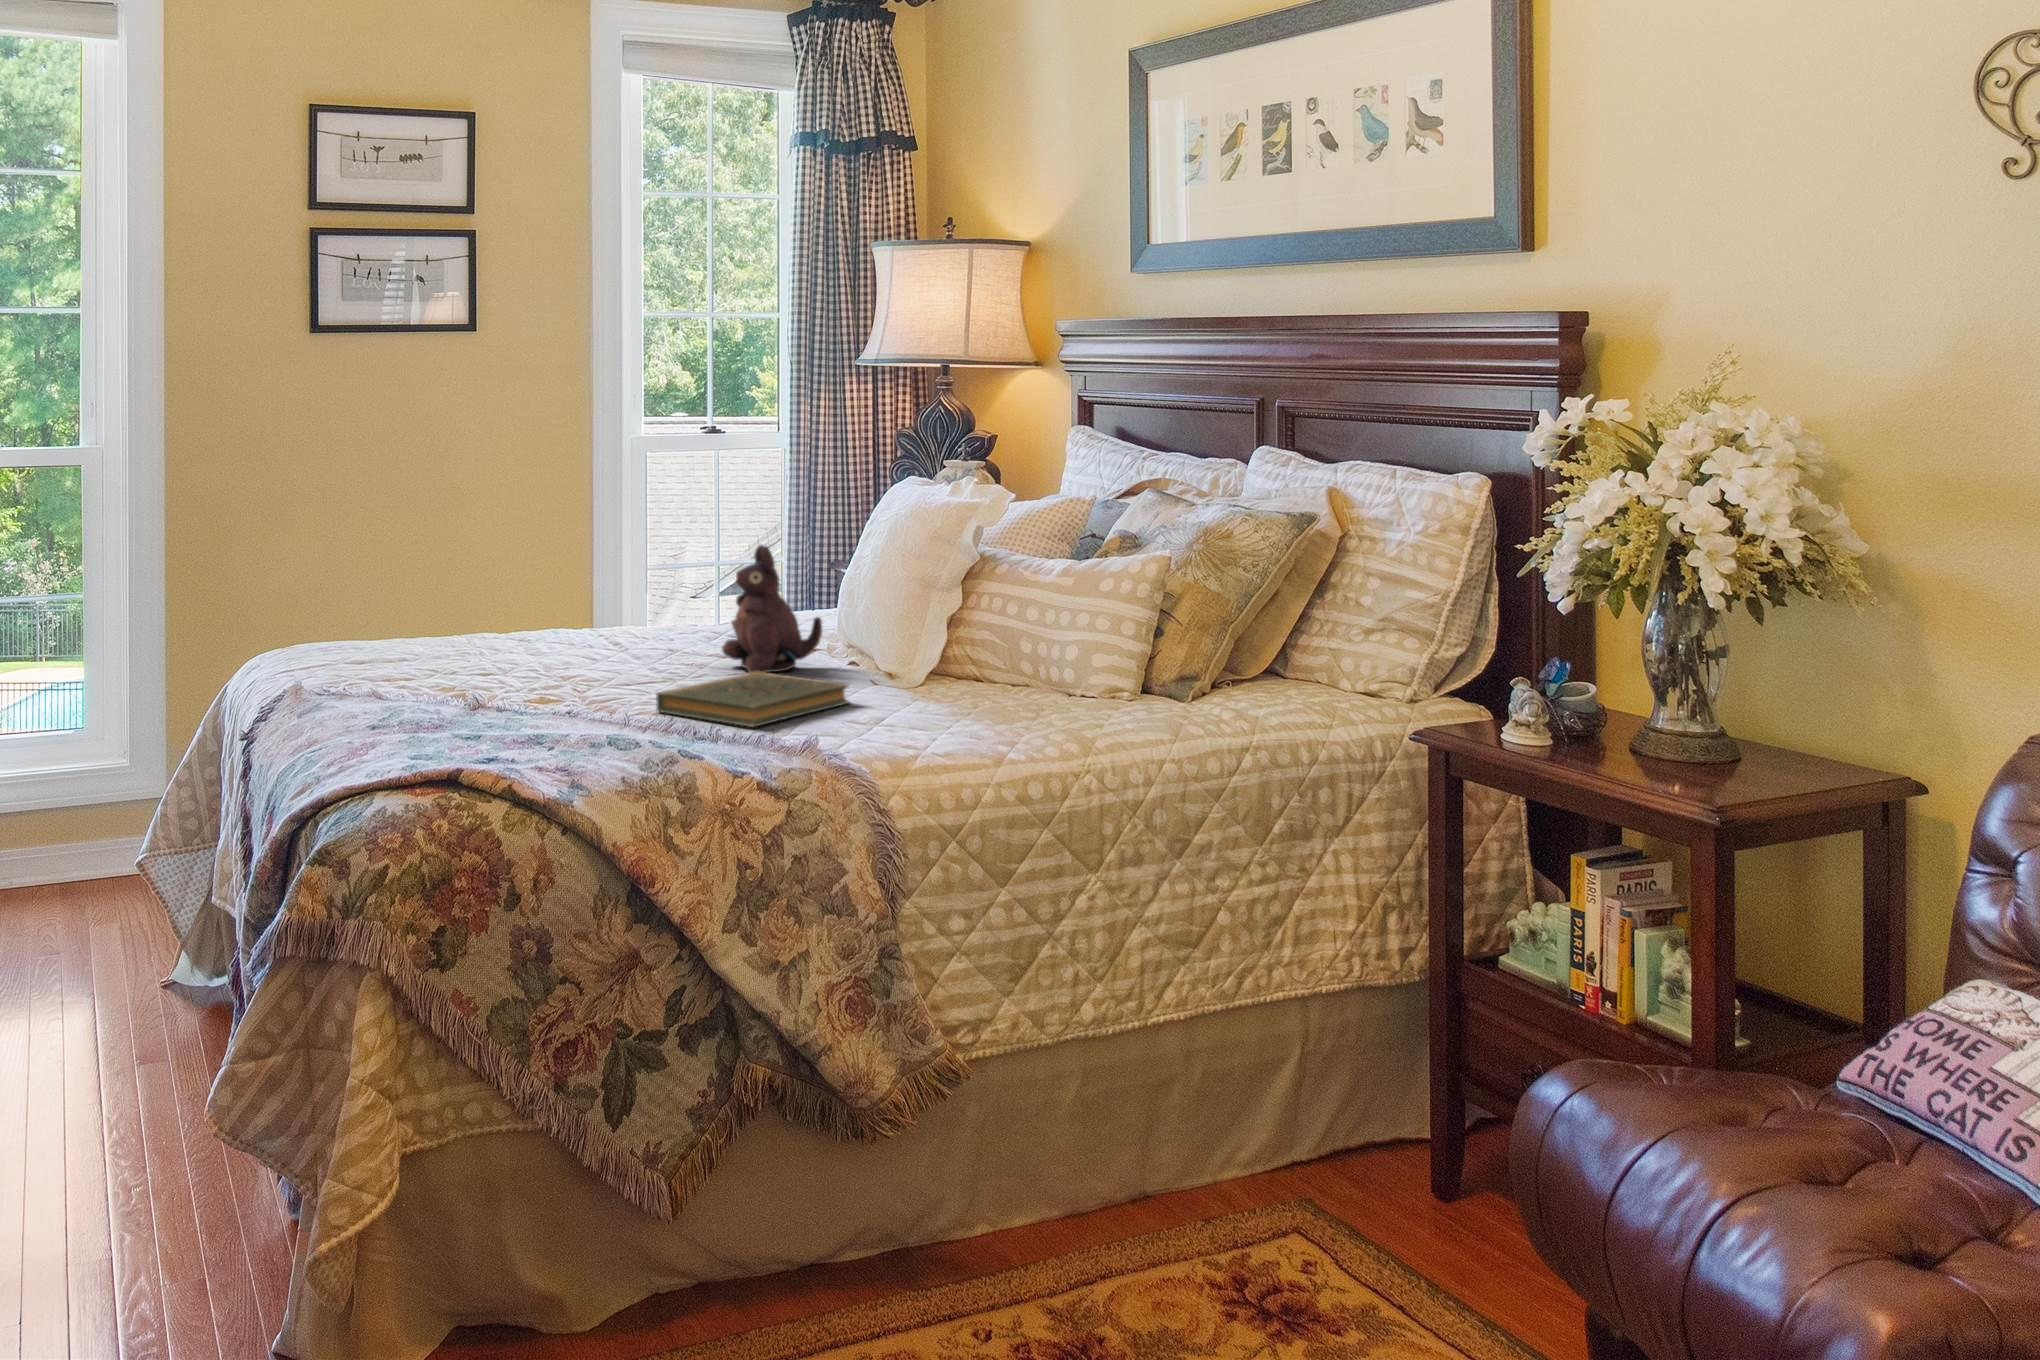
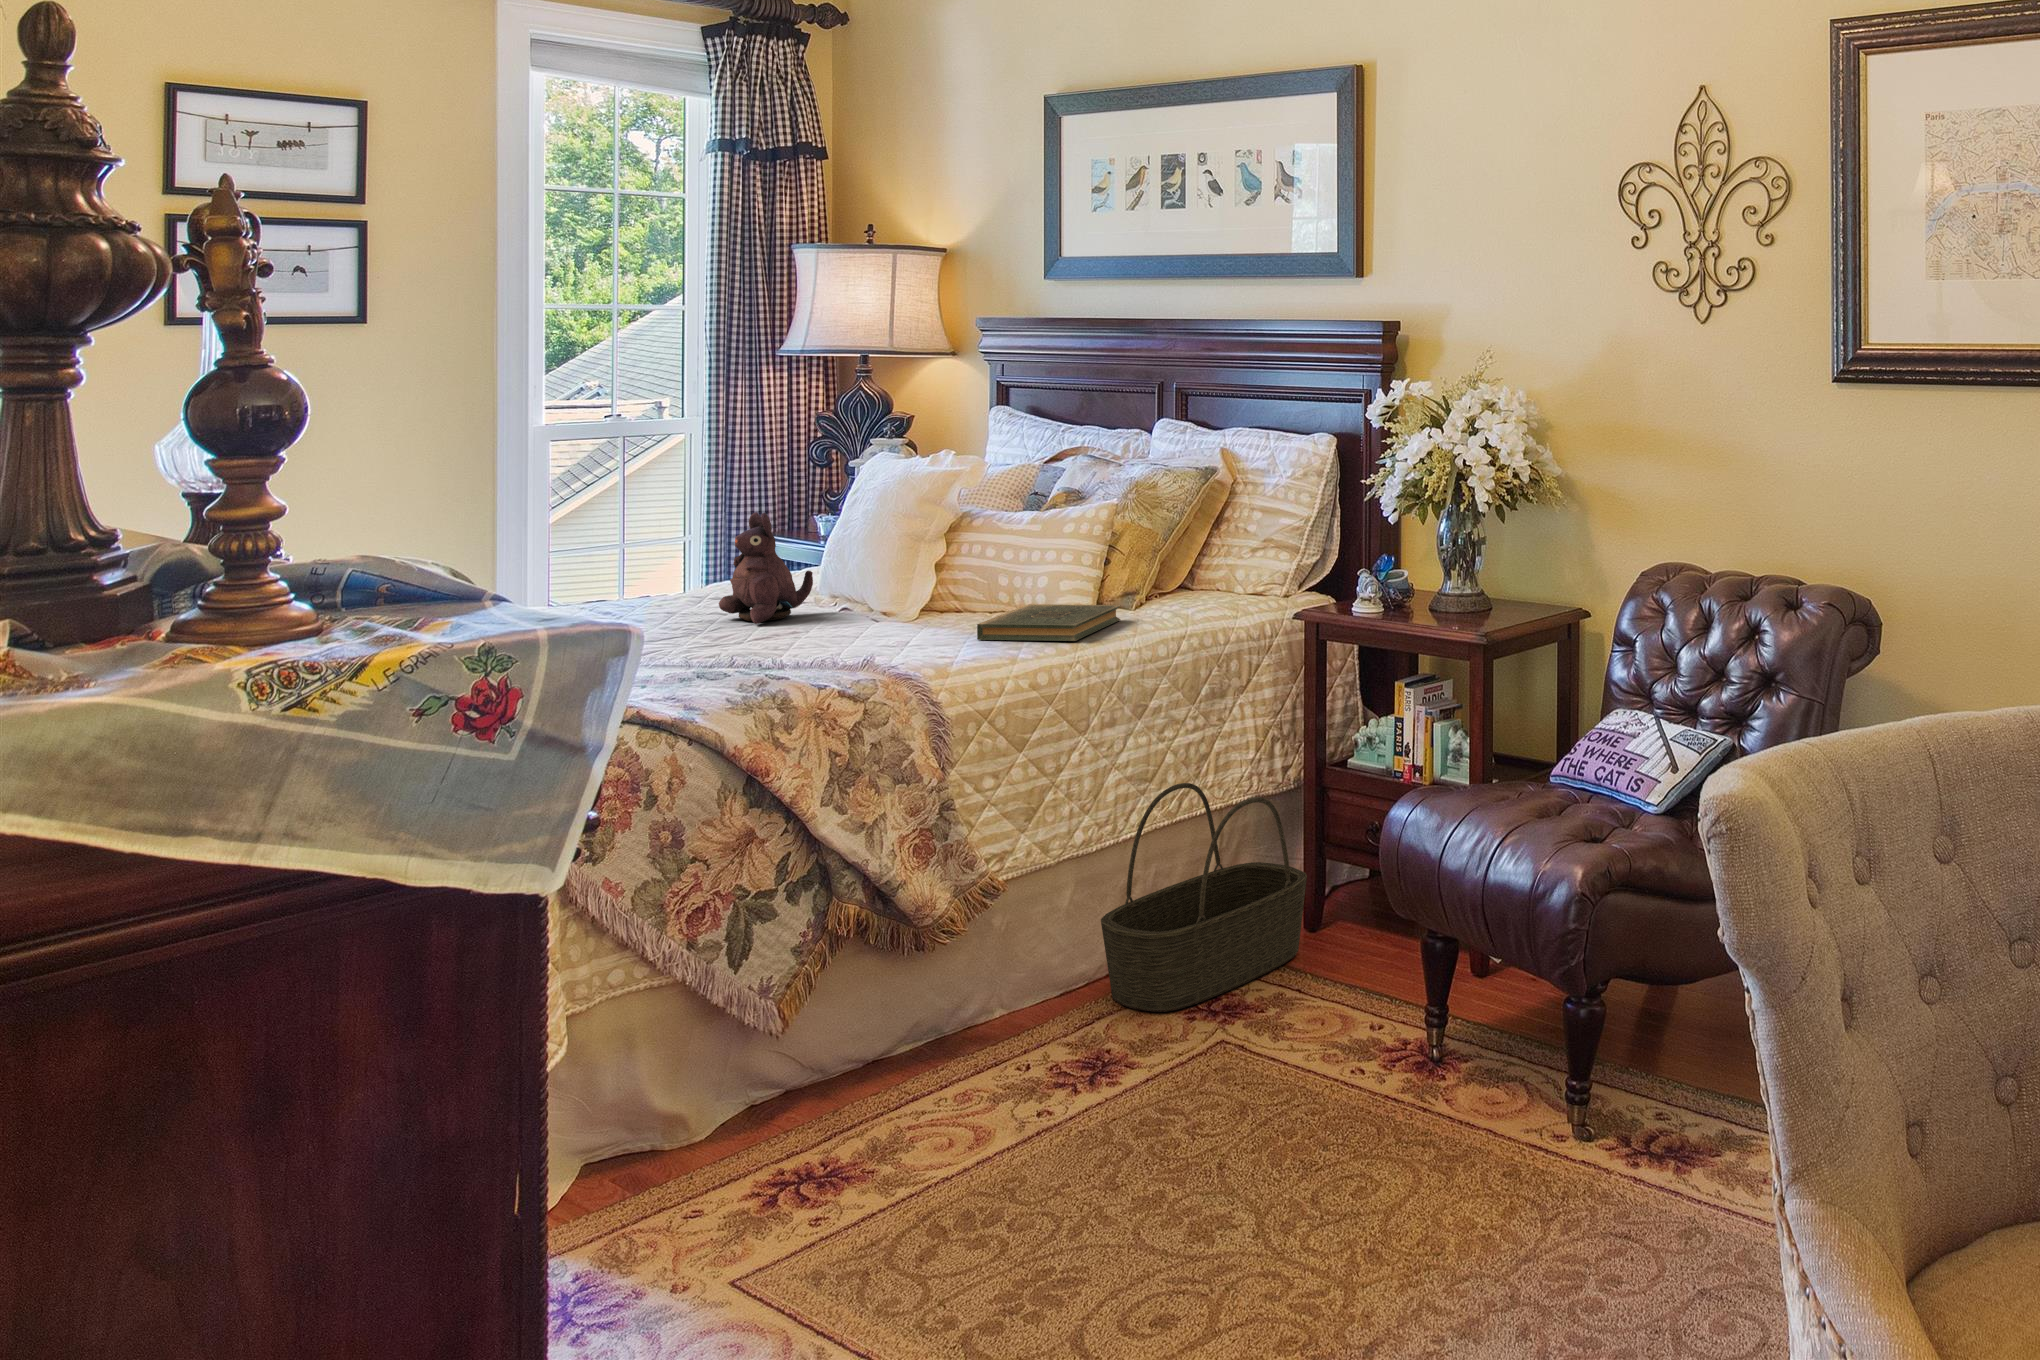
book: present [656,672,849,727] -> present [977,604,1120,641]
basket: none [1113,958,1427,1293] -> present [1101,783,1307,1012]

